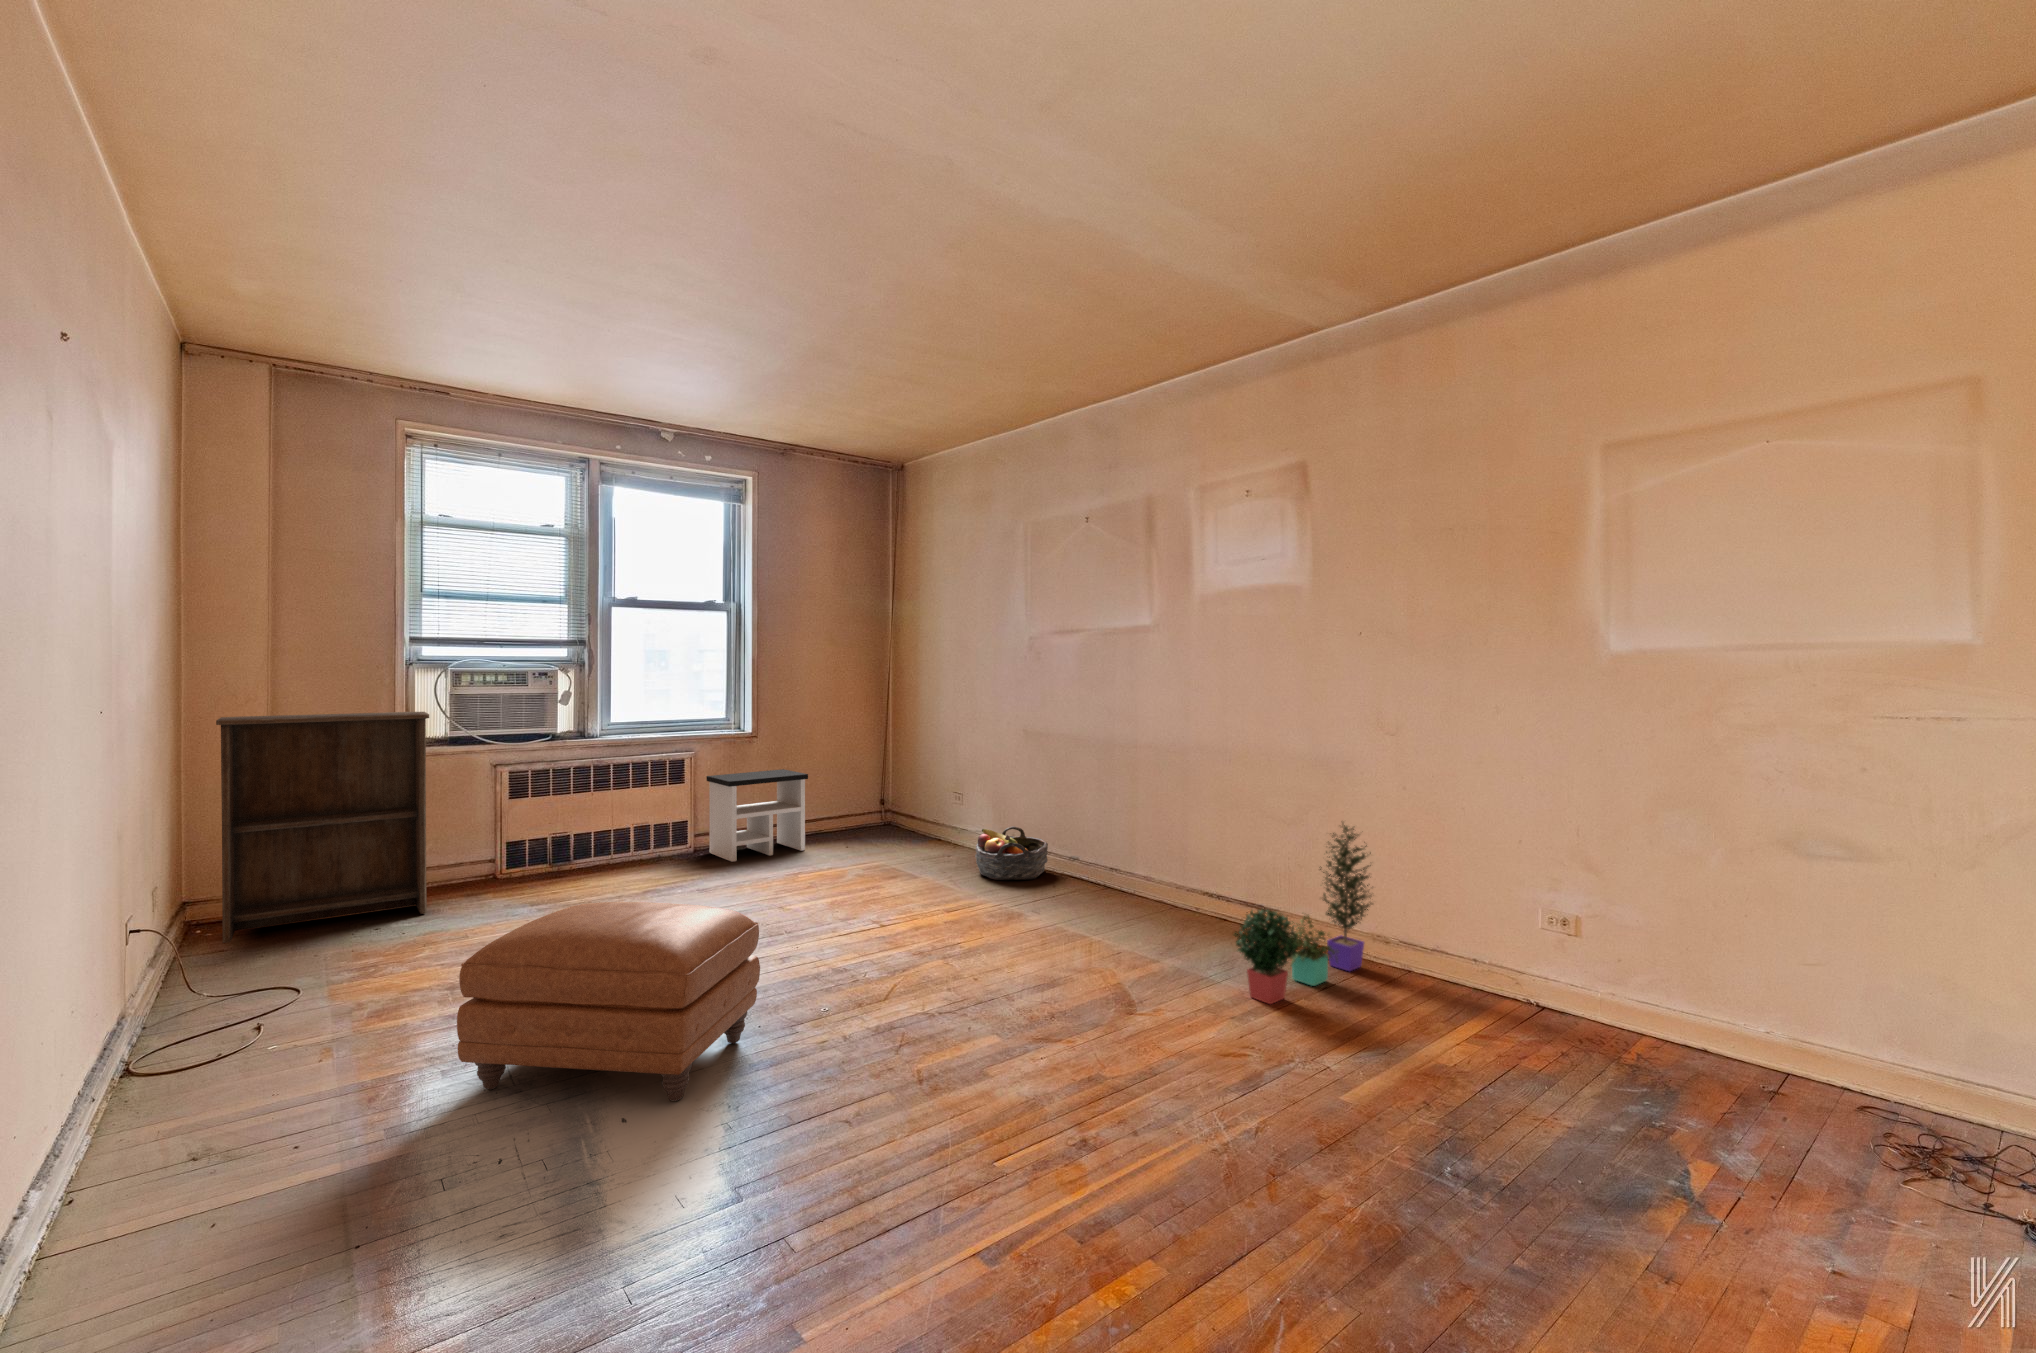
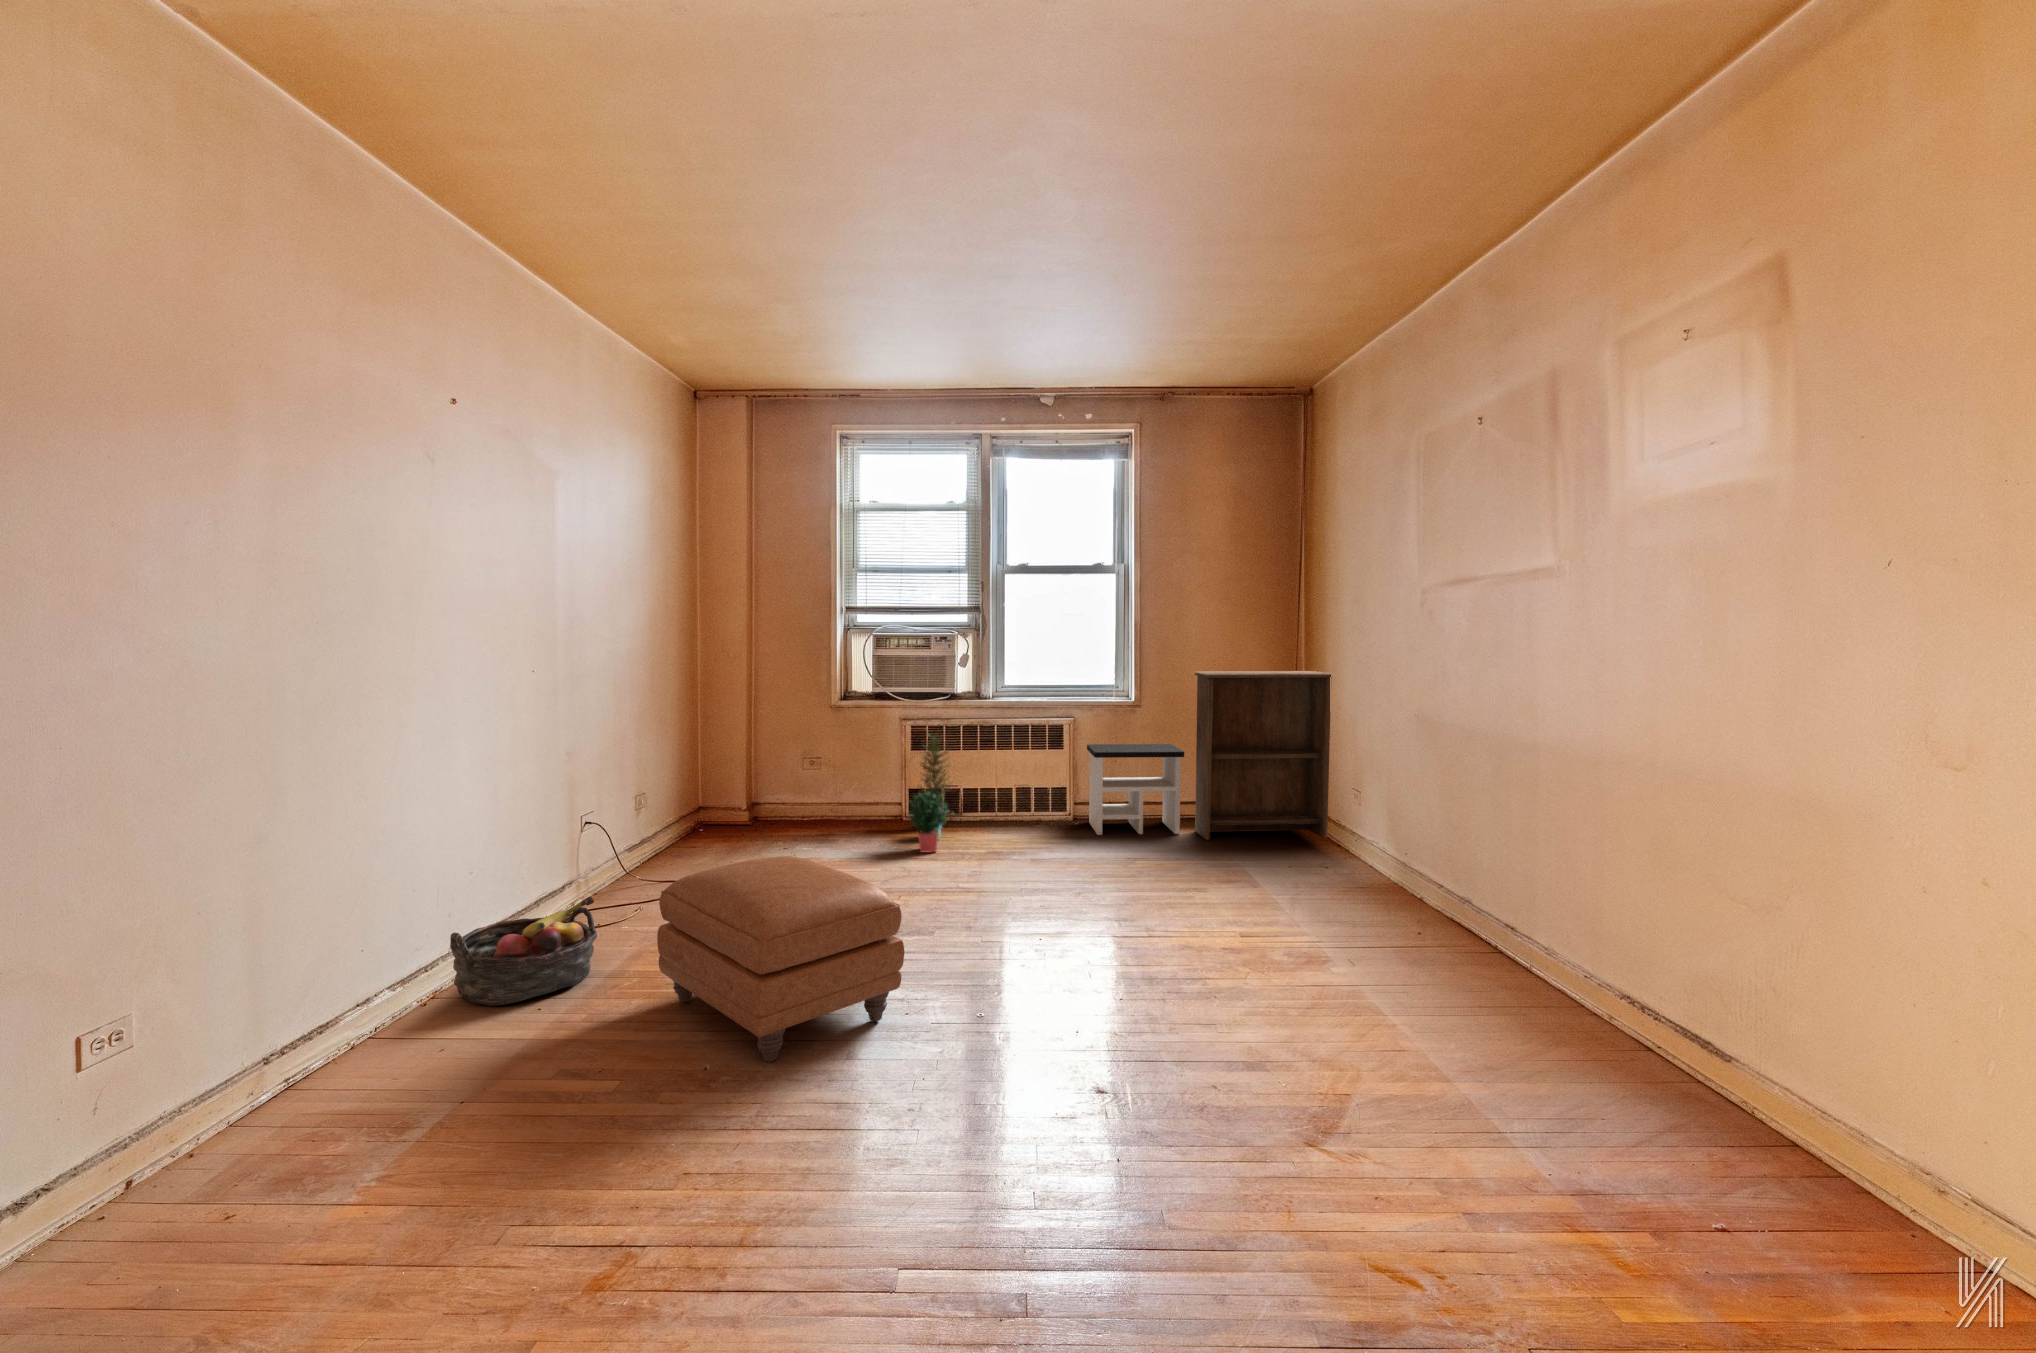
bookshelf: present [216,712,429,943] -> present [1195,671,1332,840]
potted plant: present [1234,823,1372,1004] -> present [909,735,951,852]
basket: present [975,827,1048,880] -> present [450,896,597,1006]

